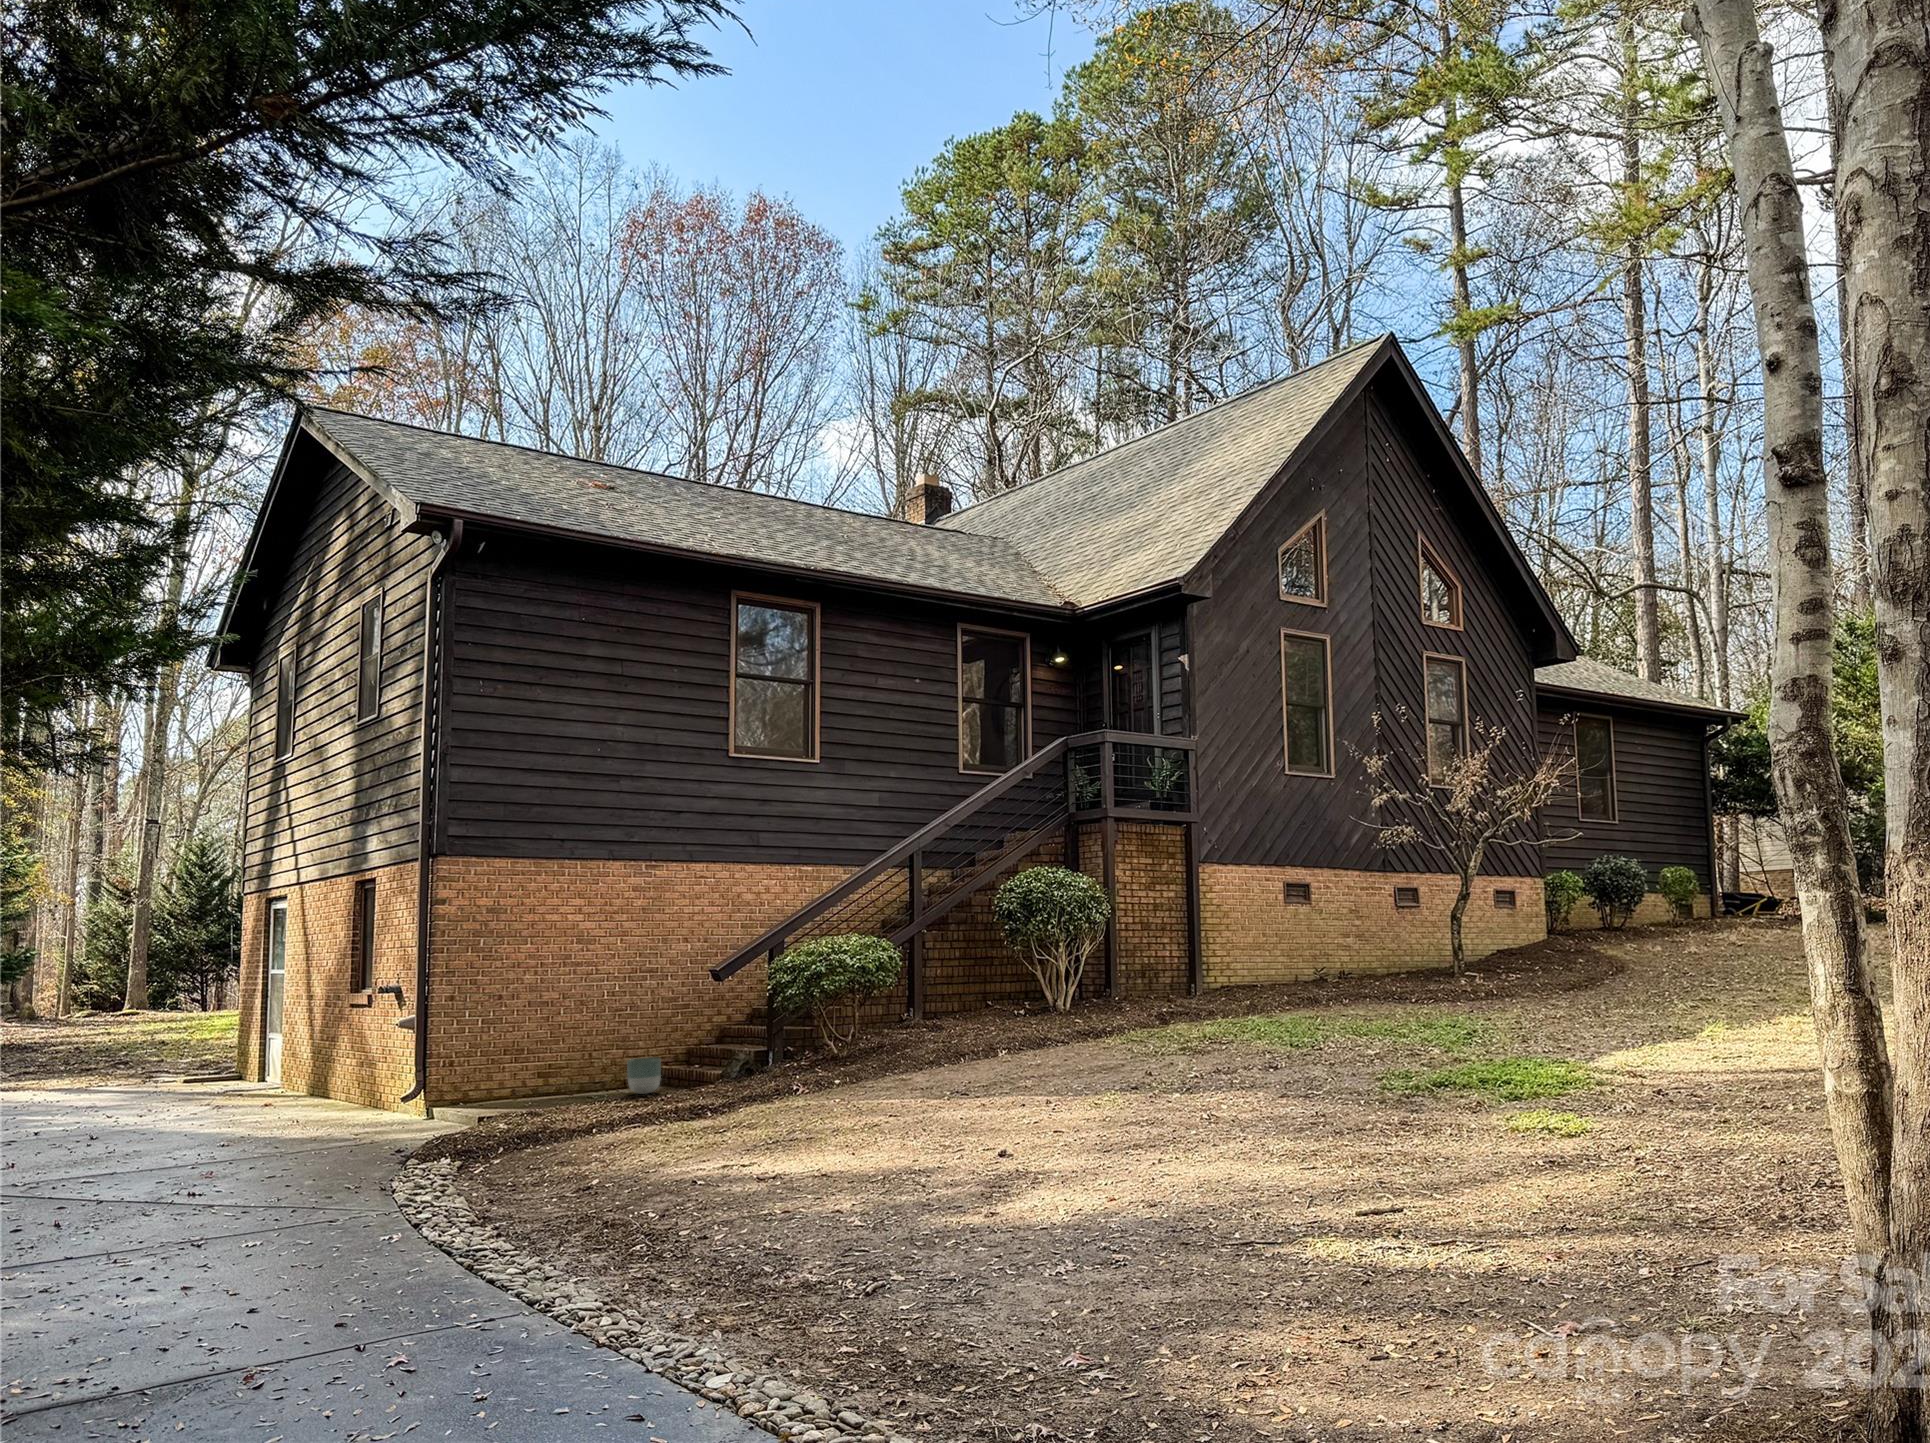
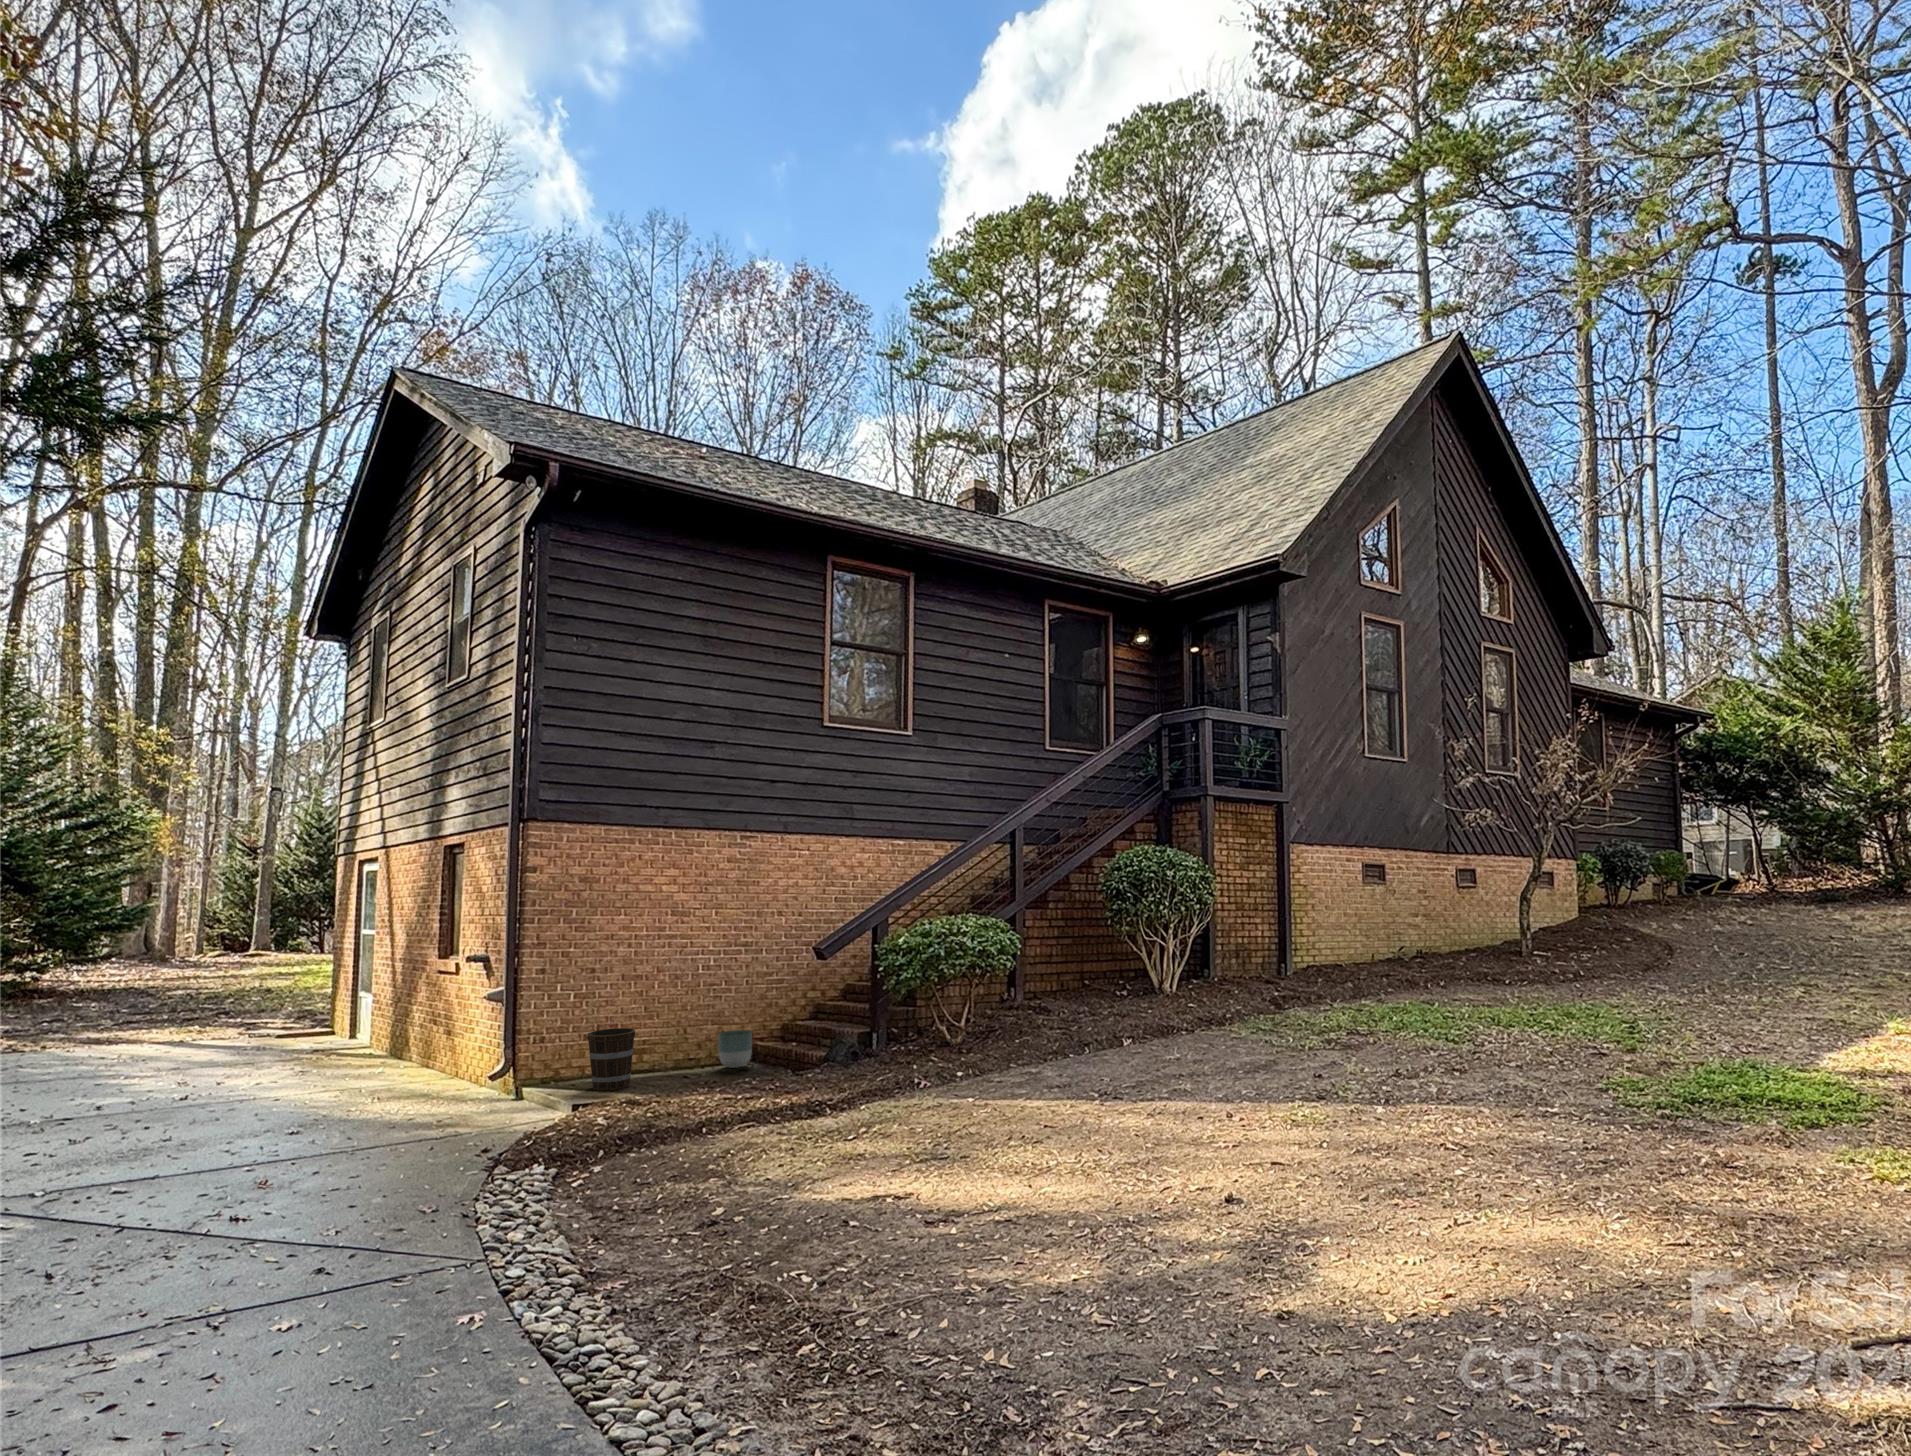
bucket: none [497,1054,543,1112] -> present [587,1028,635,1090]

